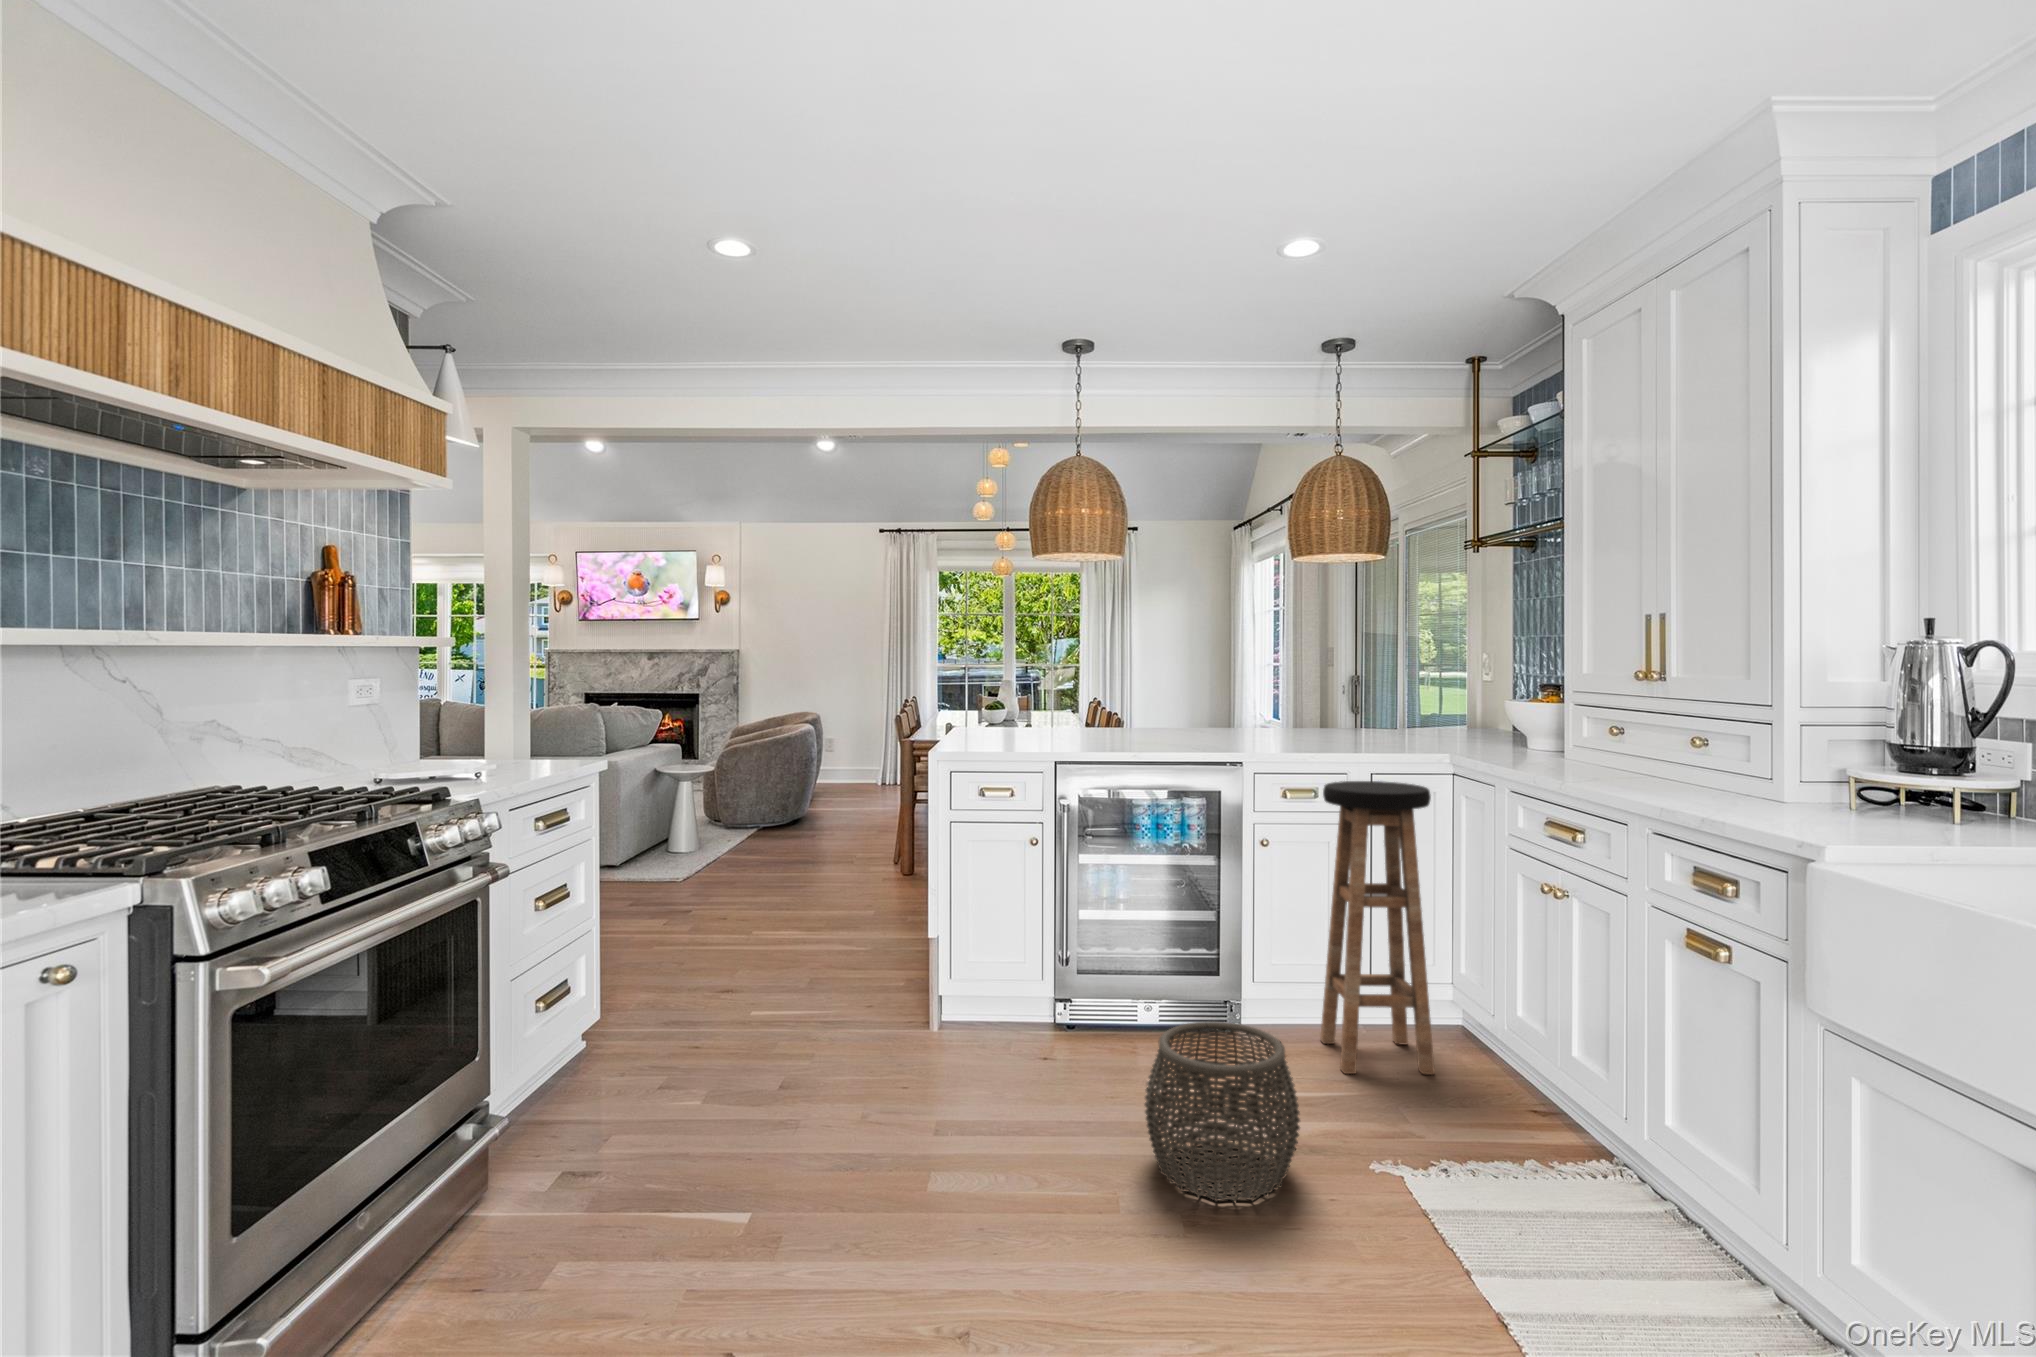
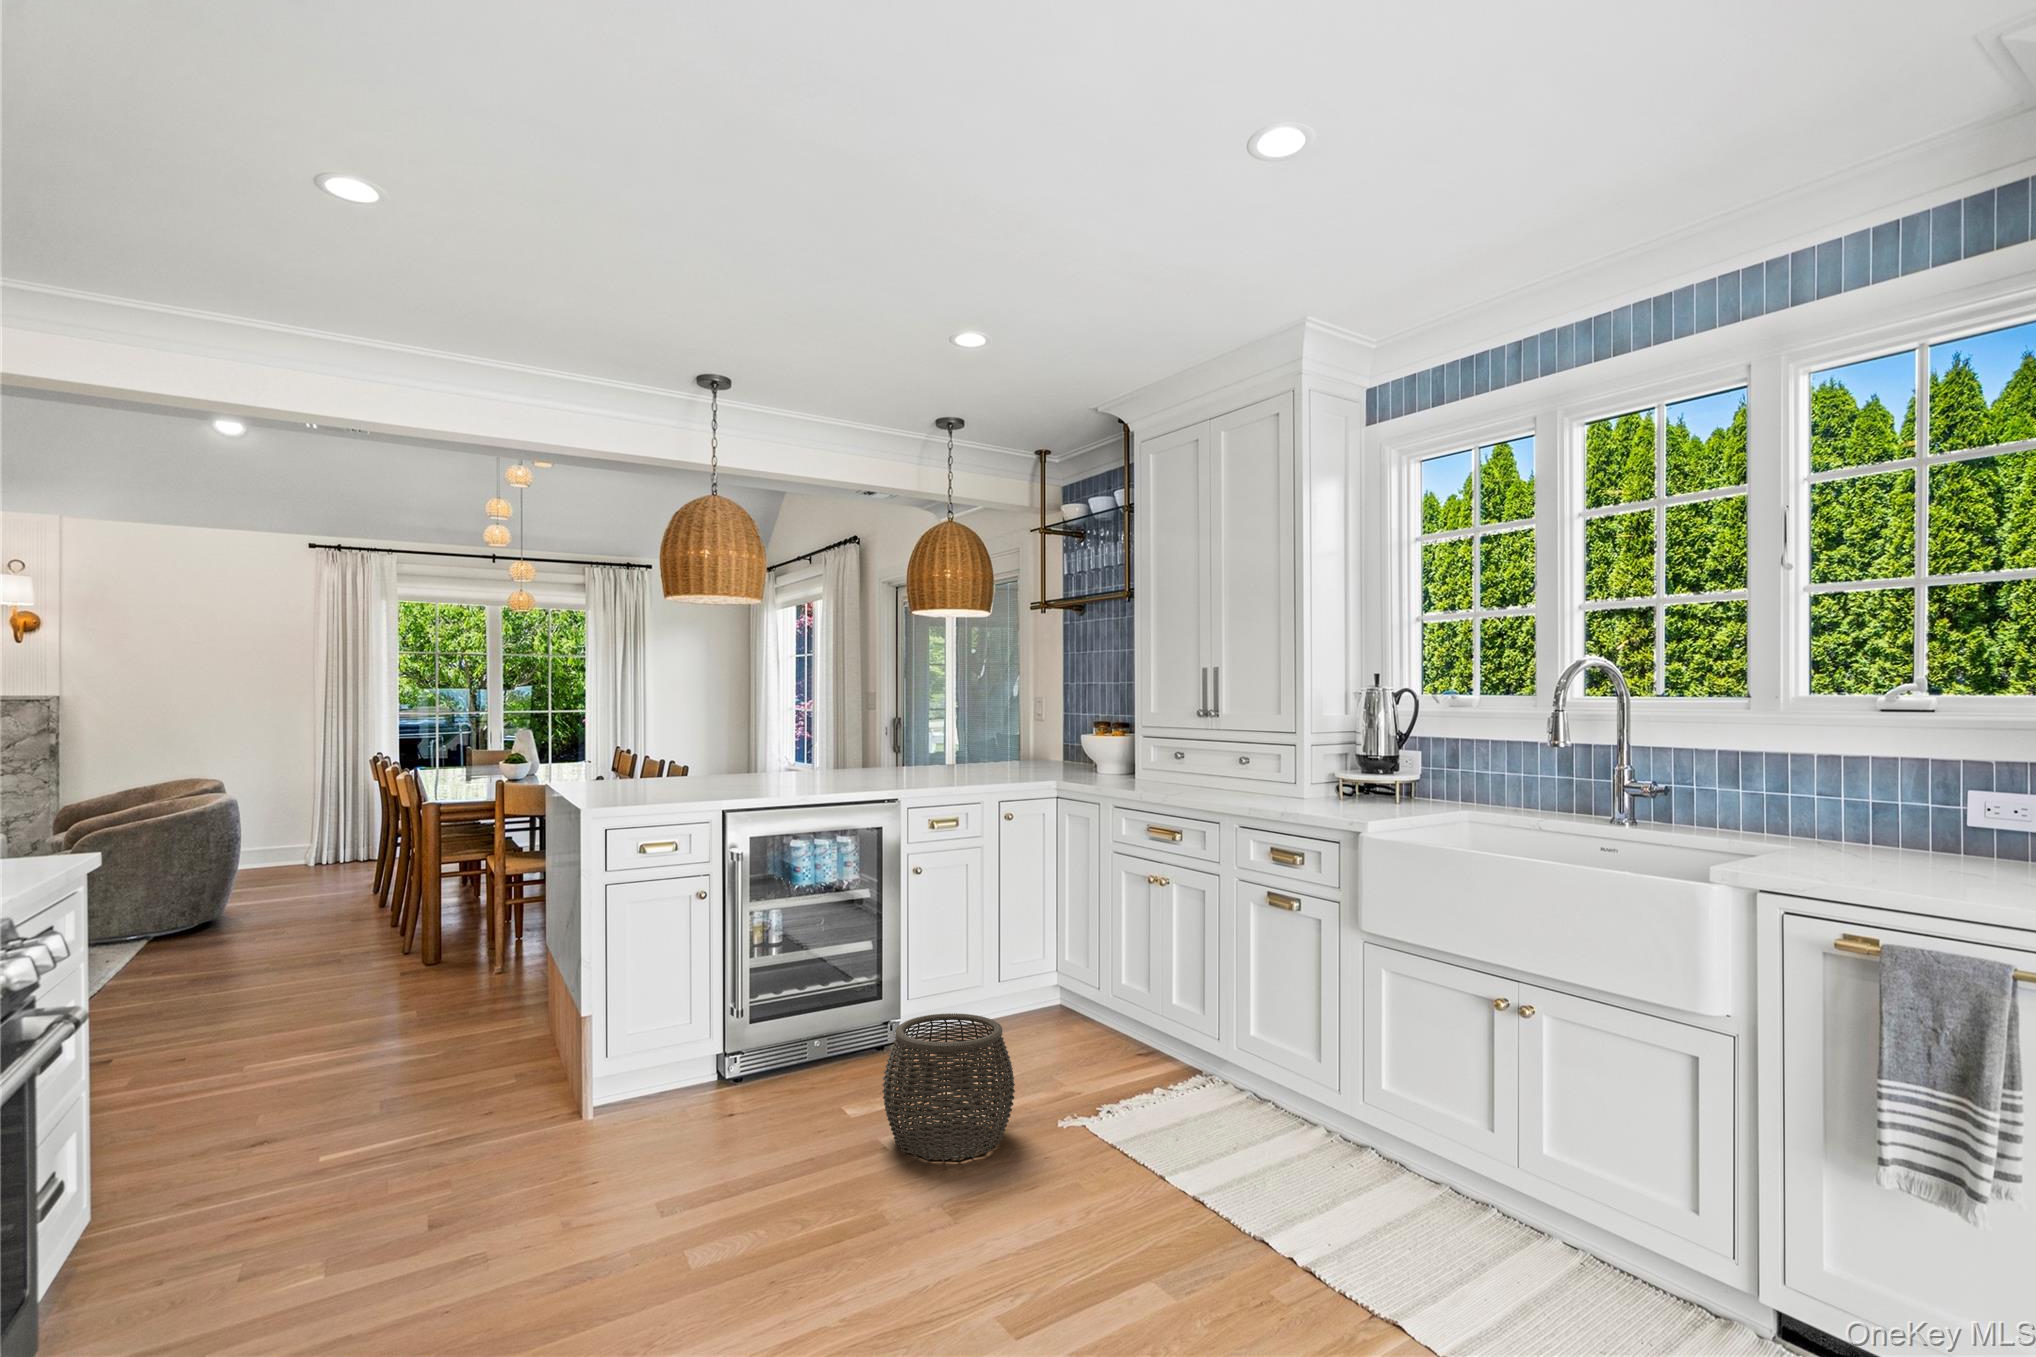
bar stool: present [1320,781,1435,1075] -> none [963,805,1063,1056]

